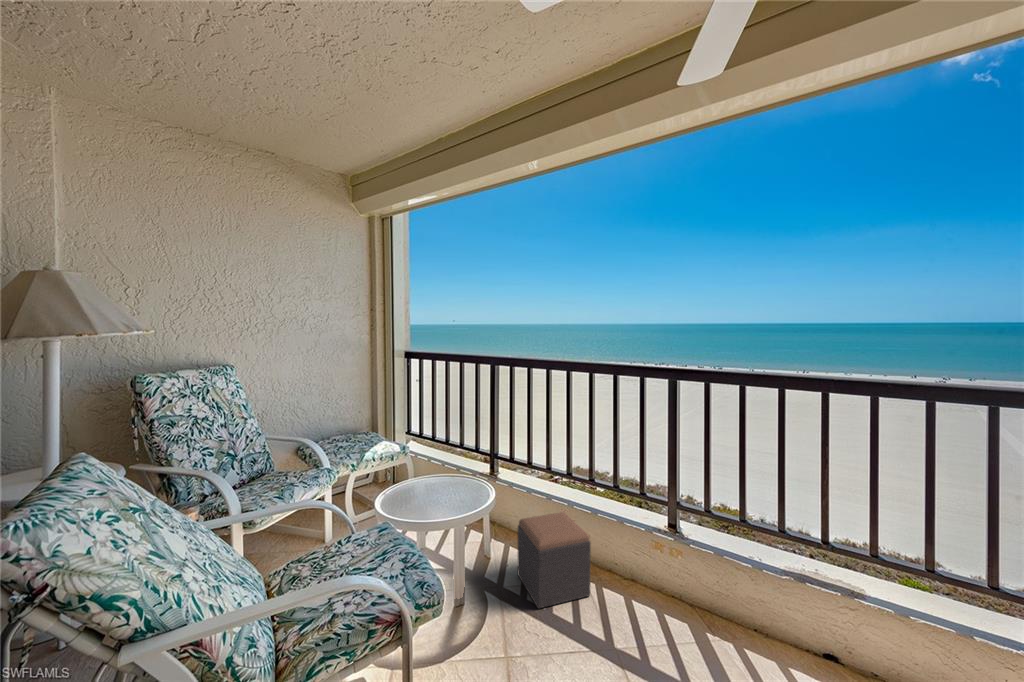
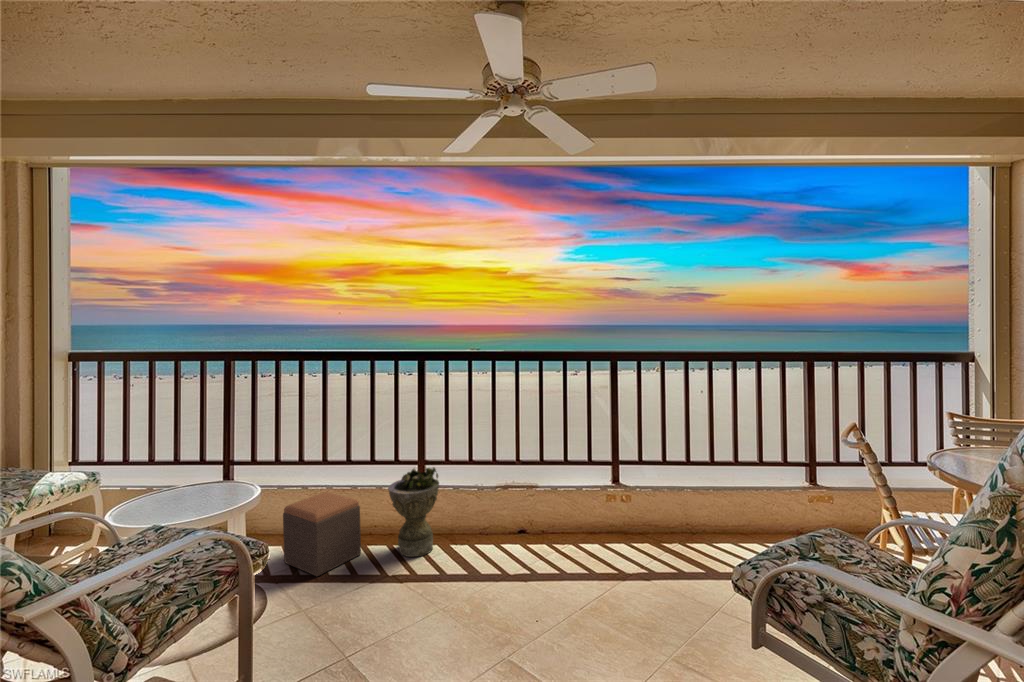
planter: none [622,513,687,631] -> present [388,467,439,557]

